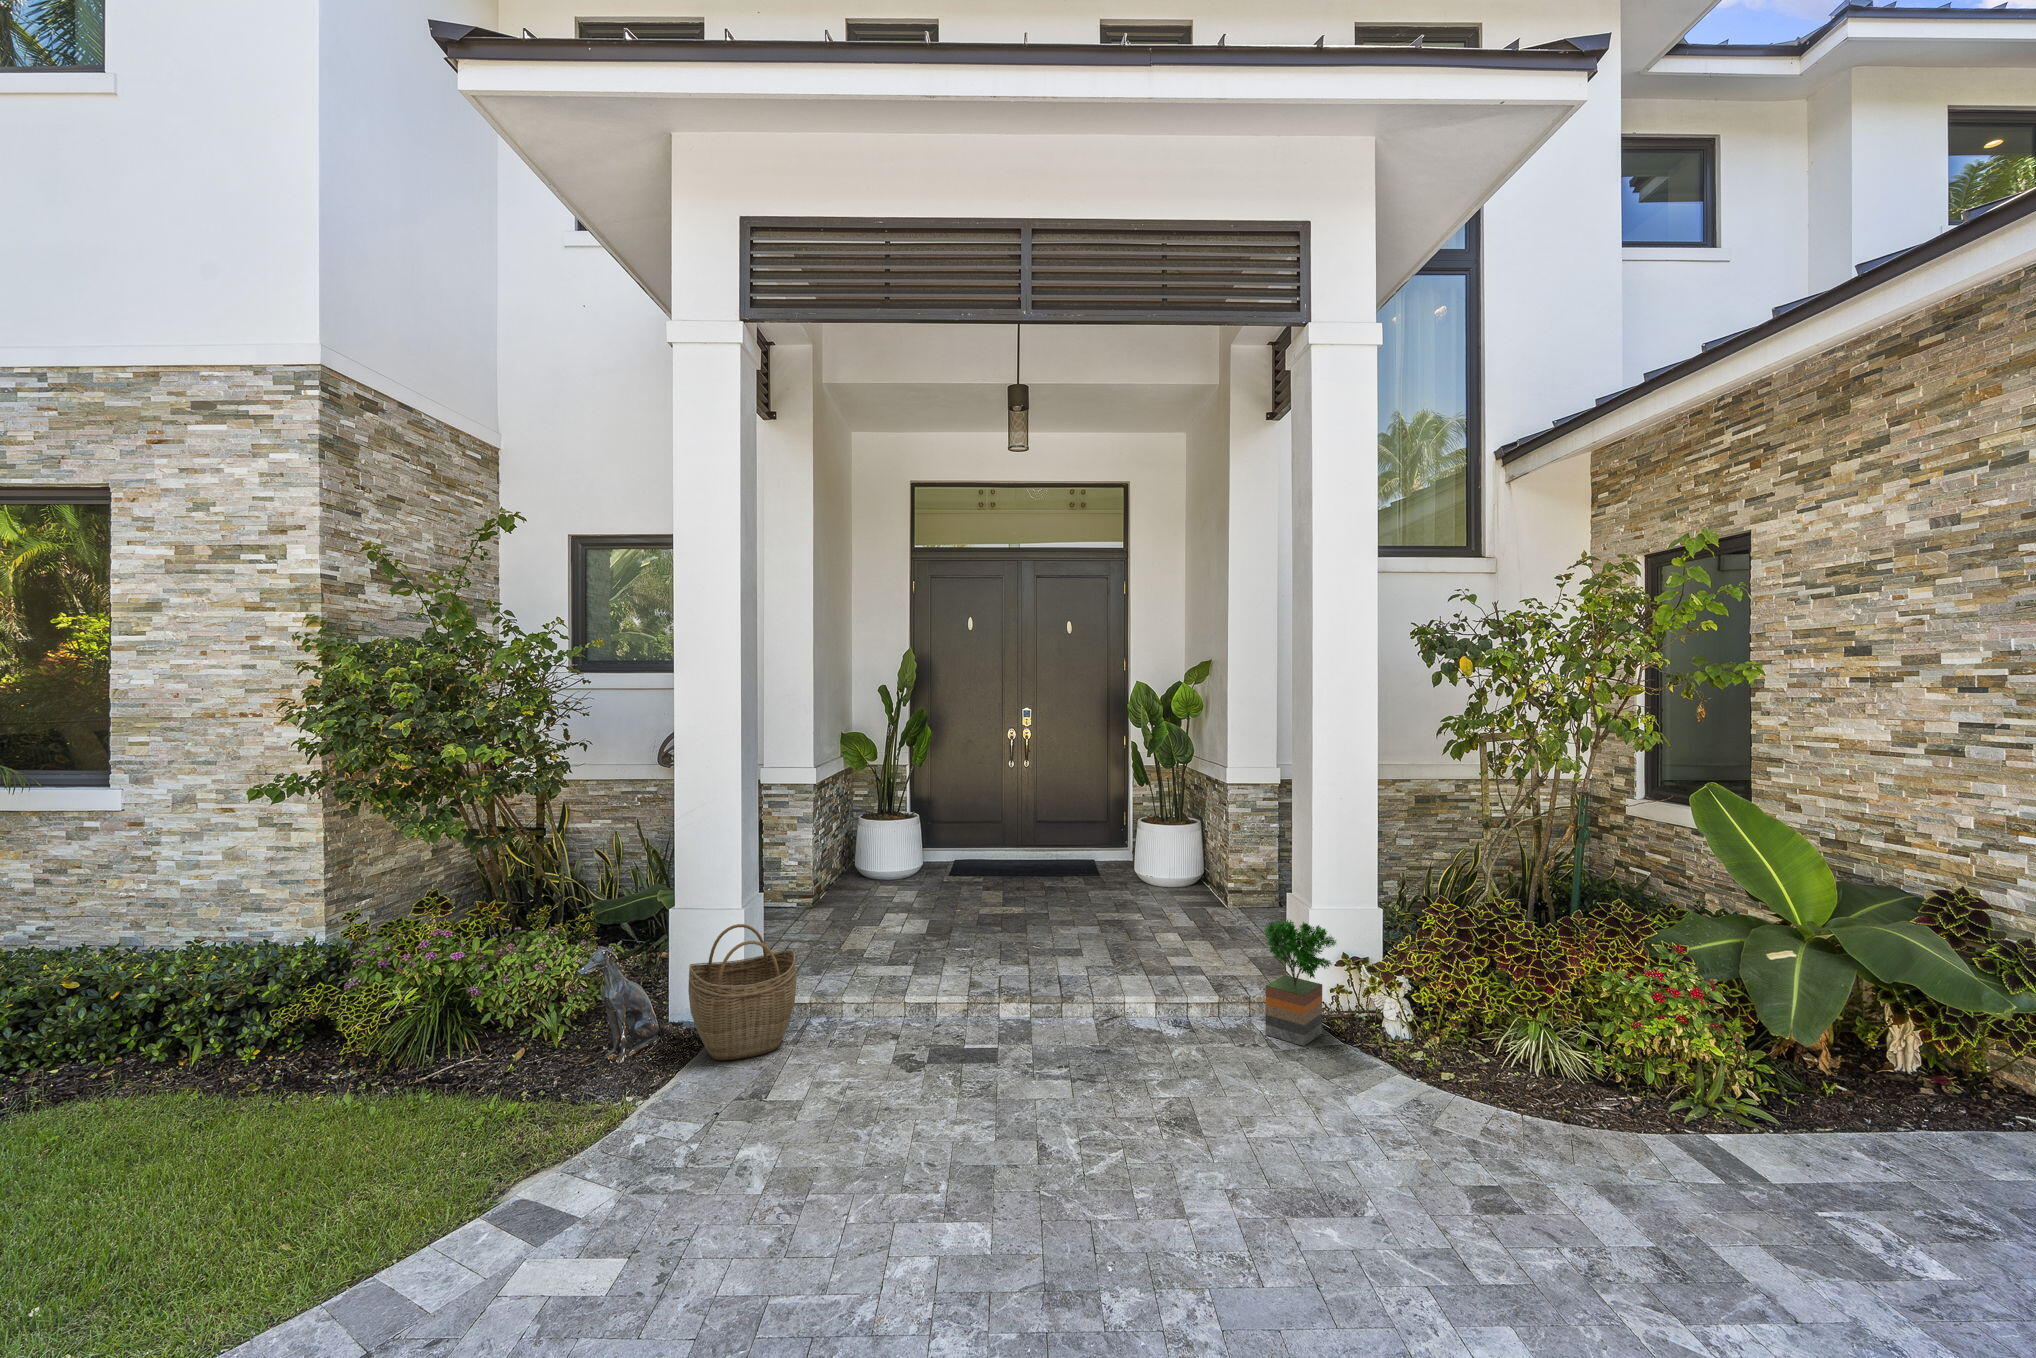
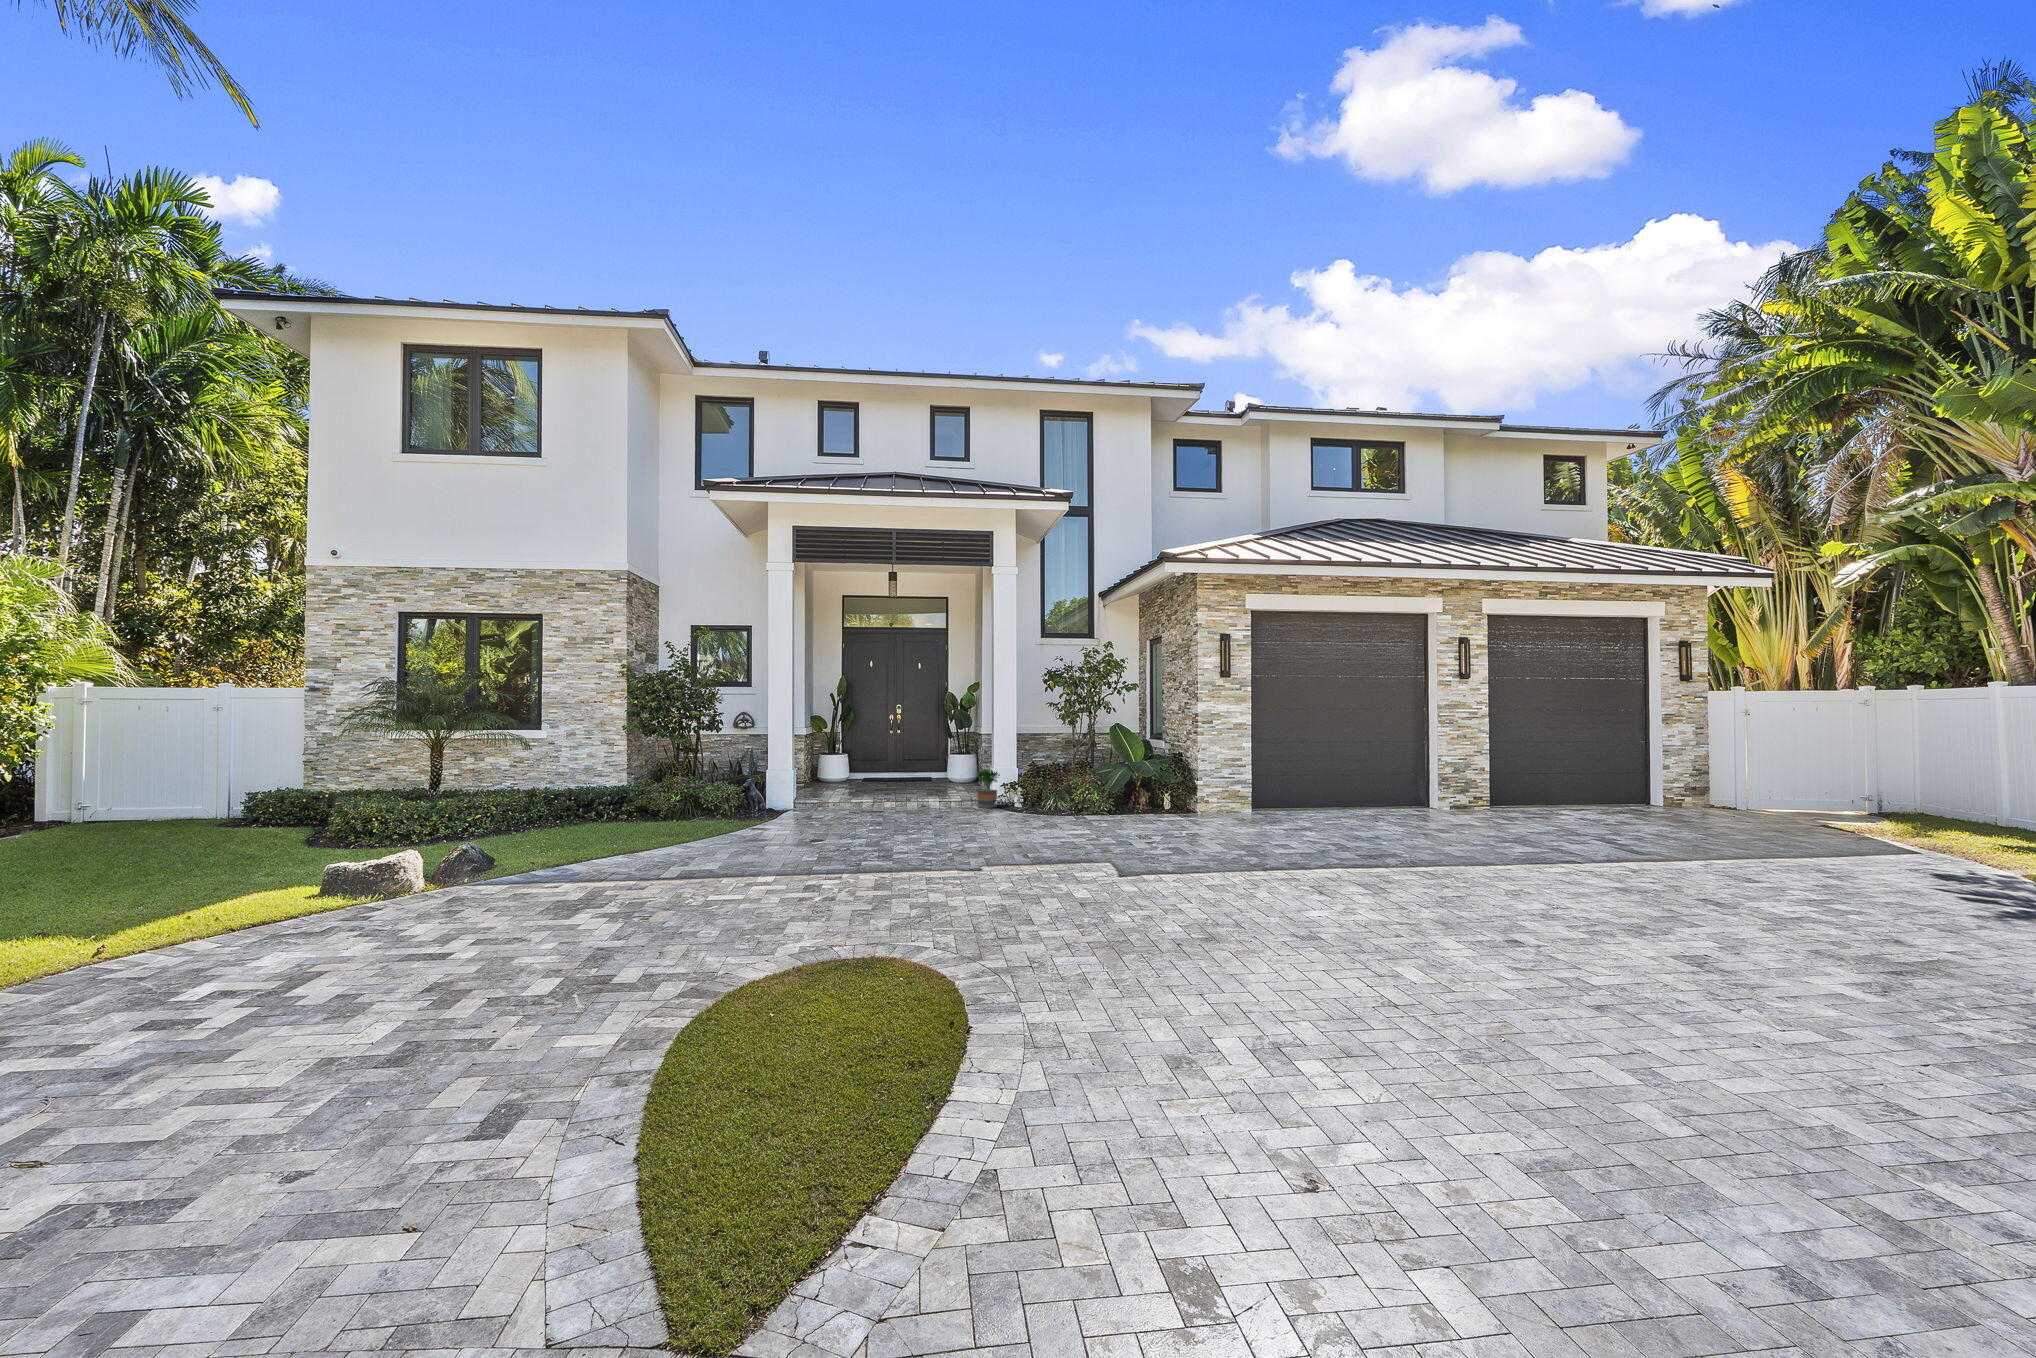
woven basket: present [688,924,797,1061] -> none [782,773,818,814]

